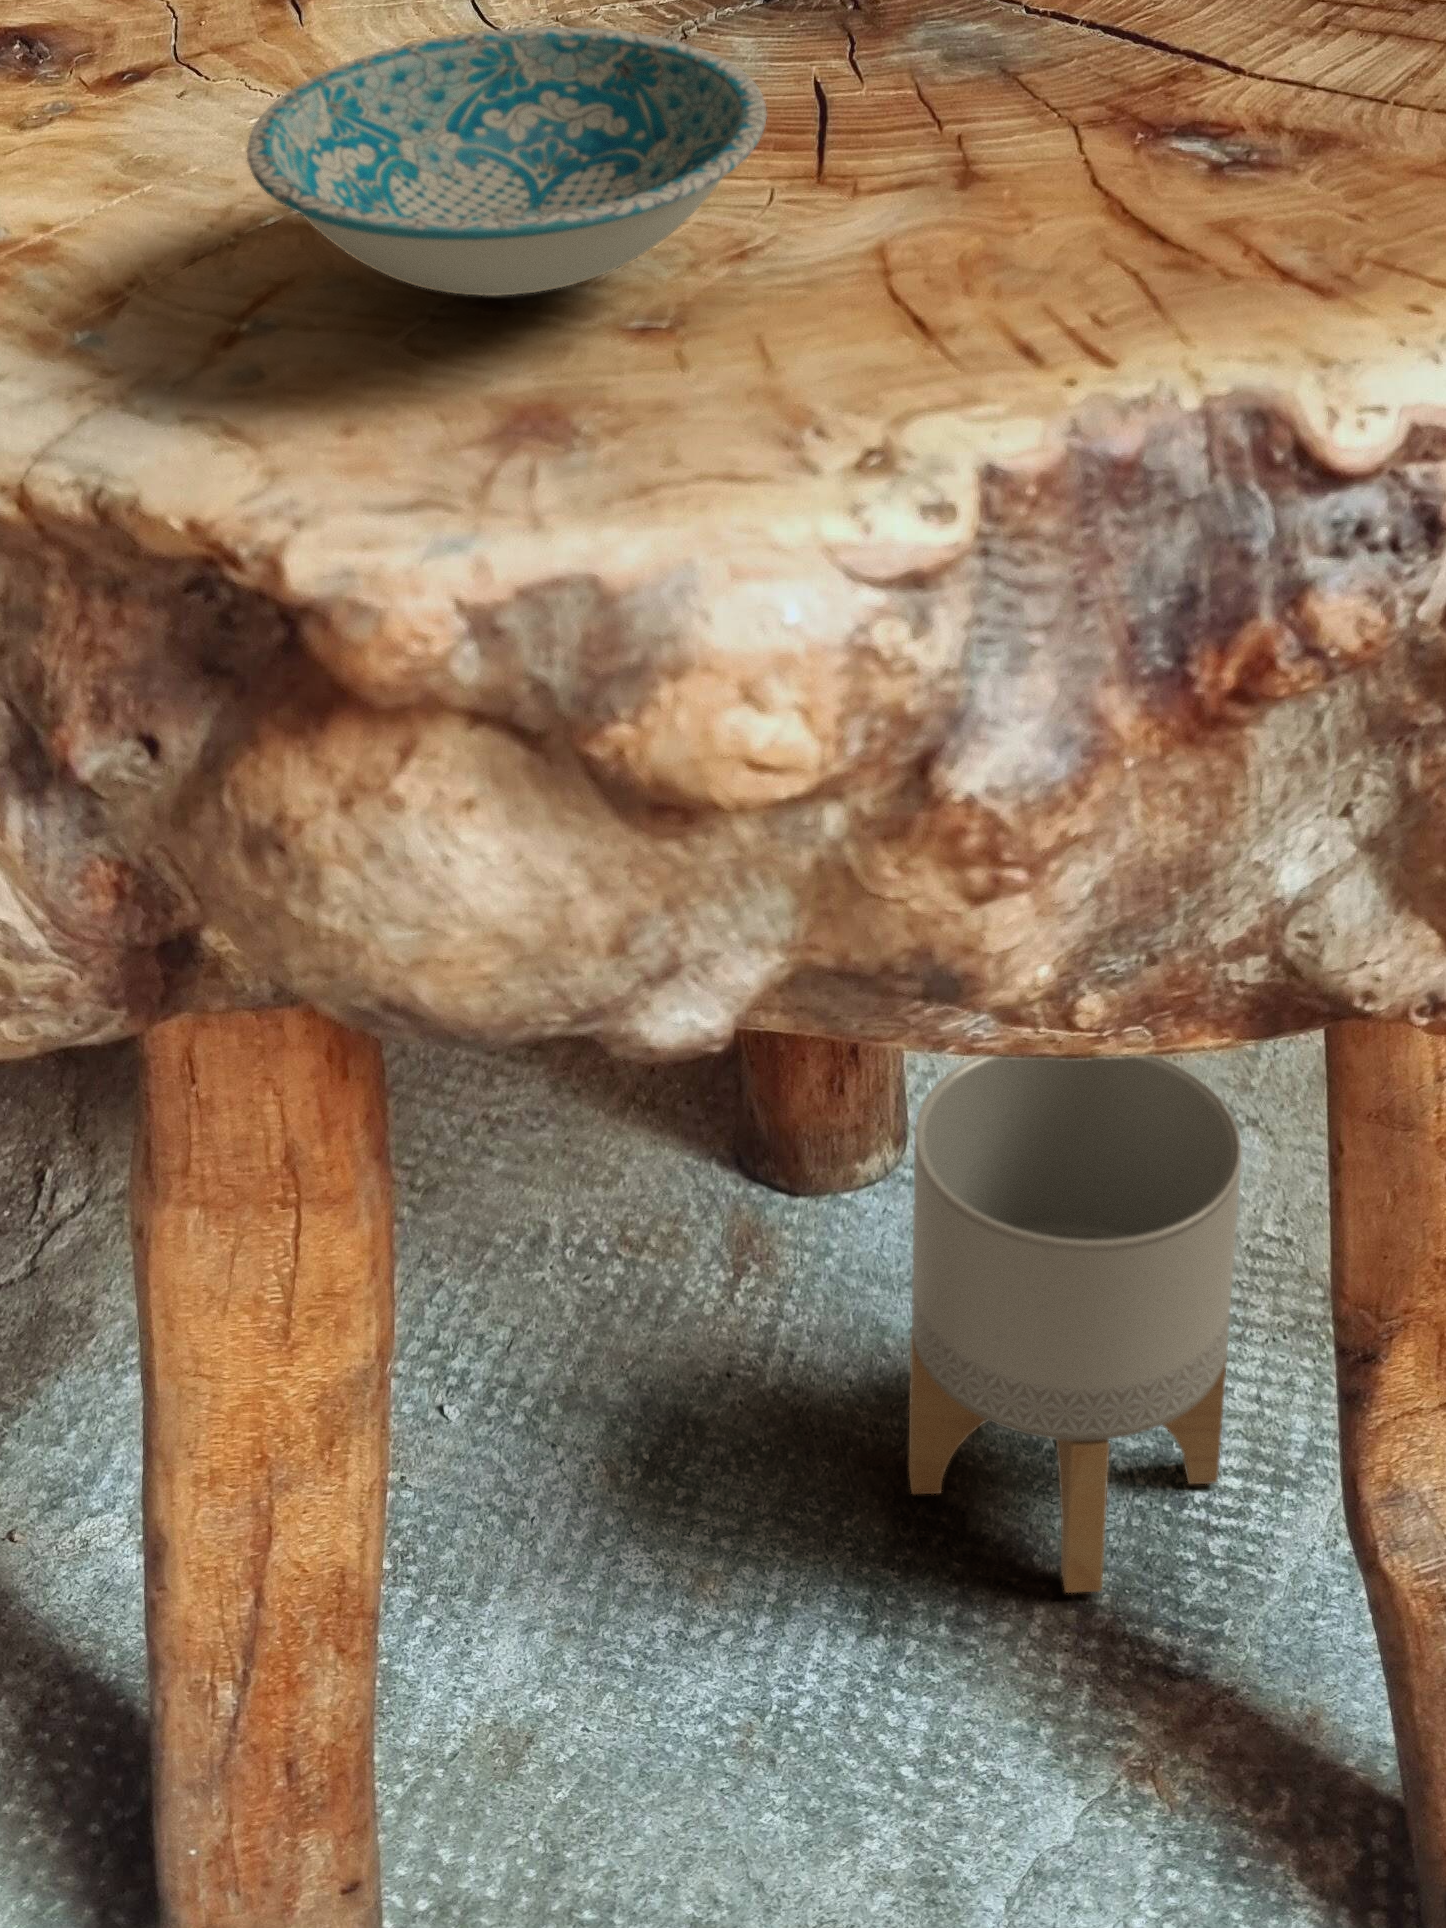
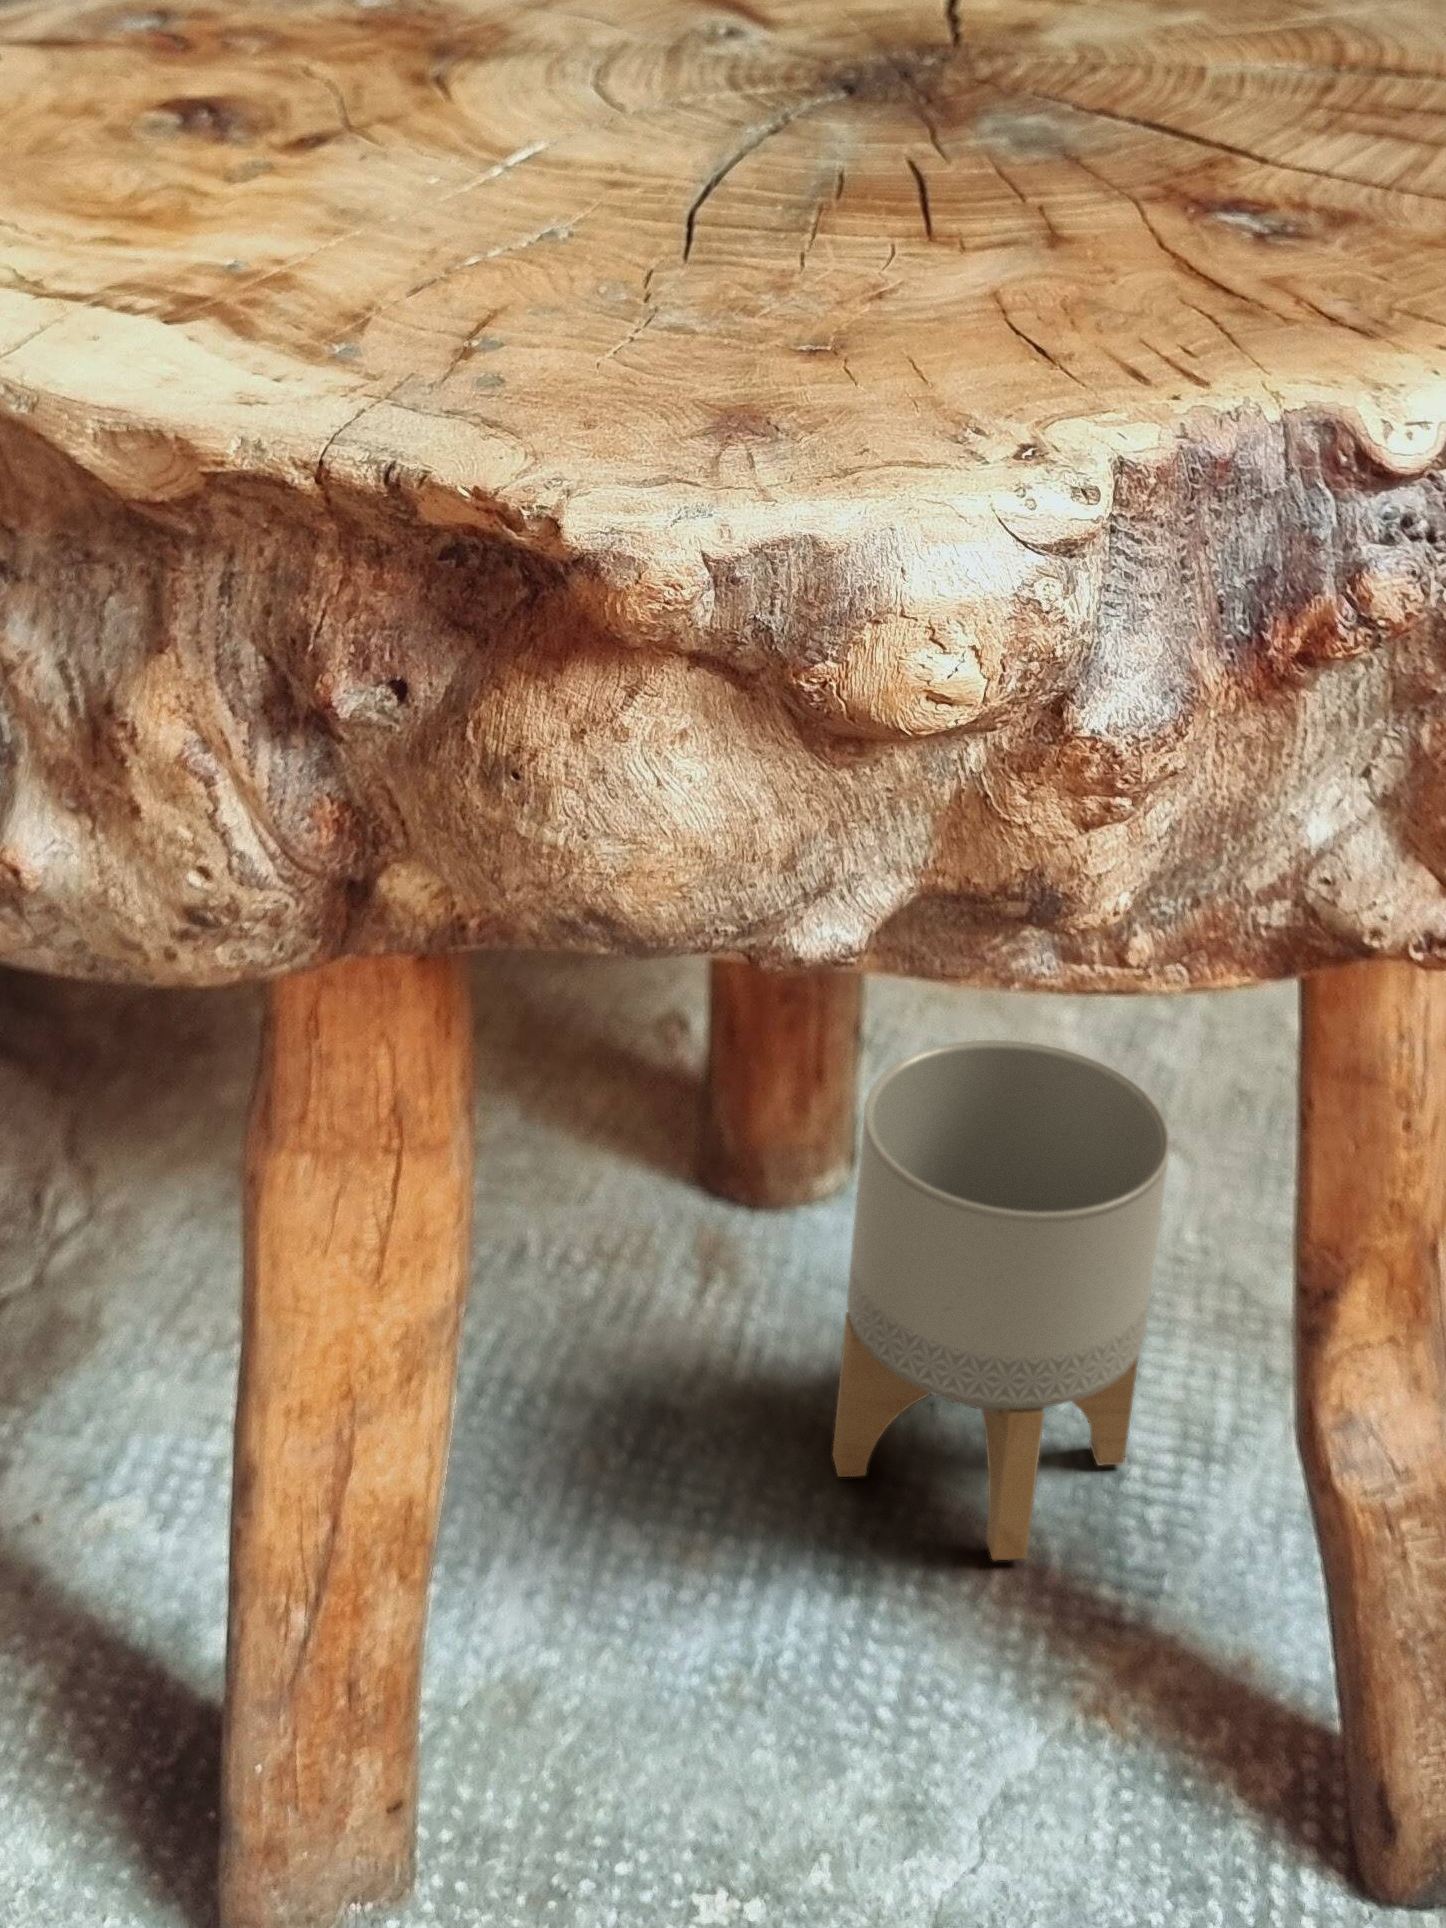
ceramic bowl: present [247,27,767,296] -> none [428,65,881,300]

